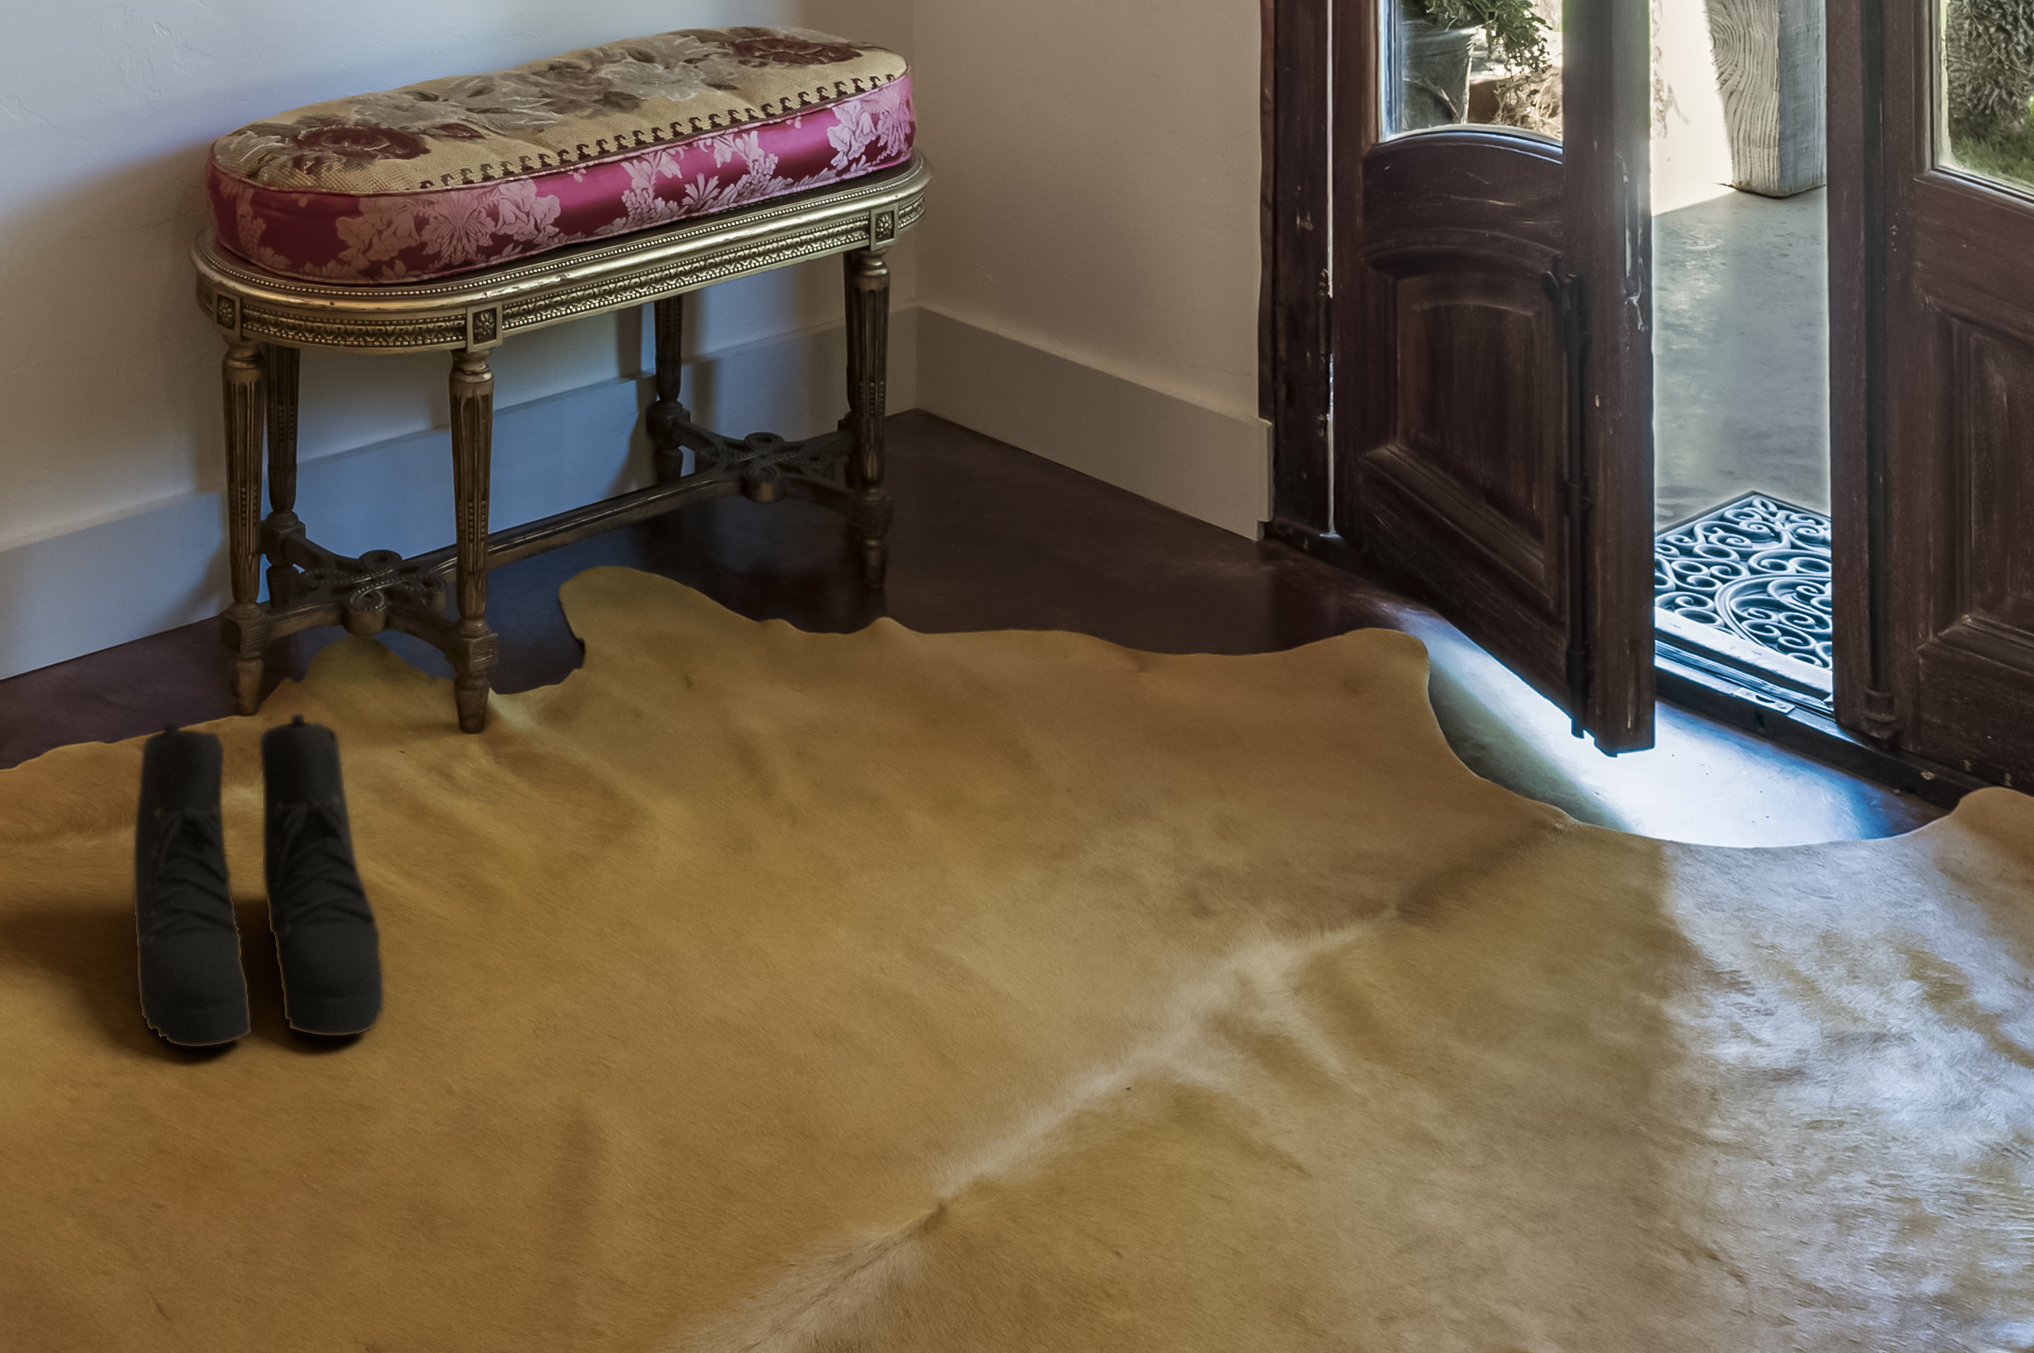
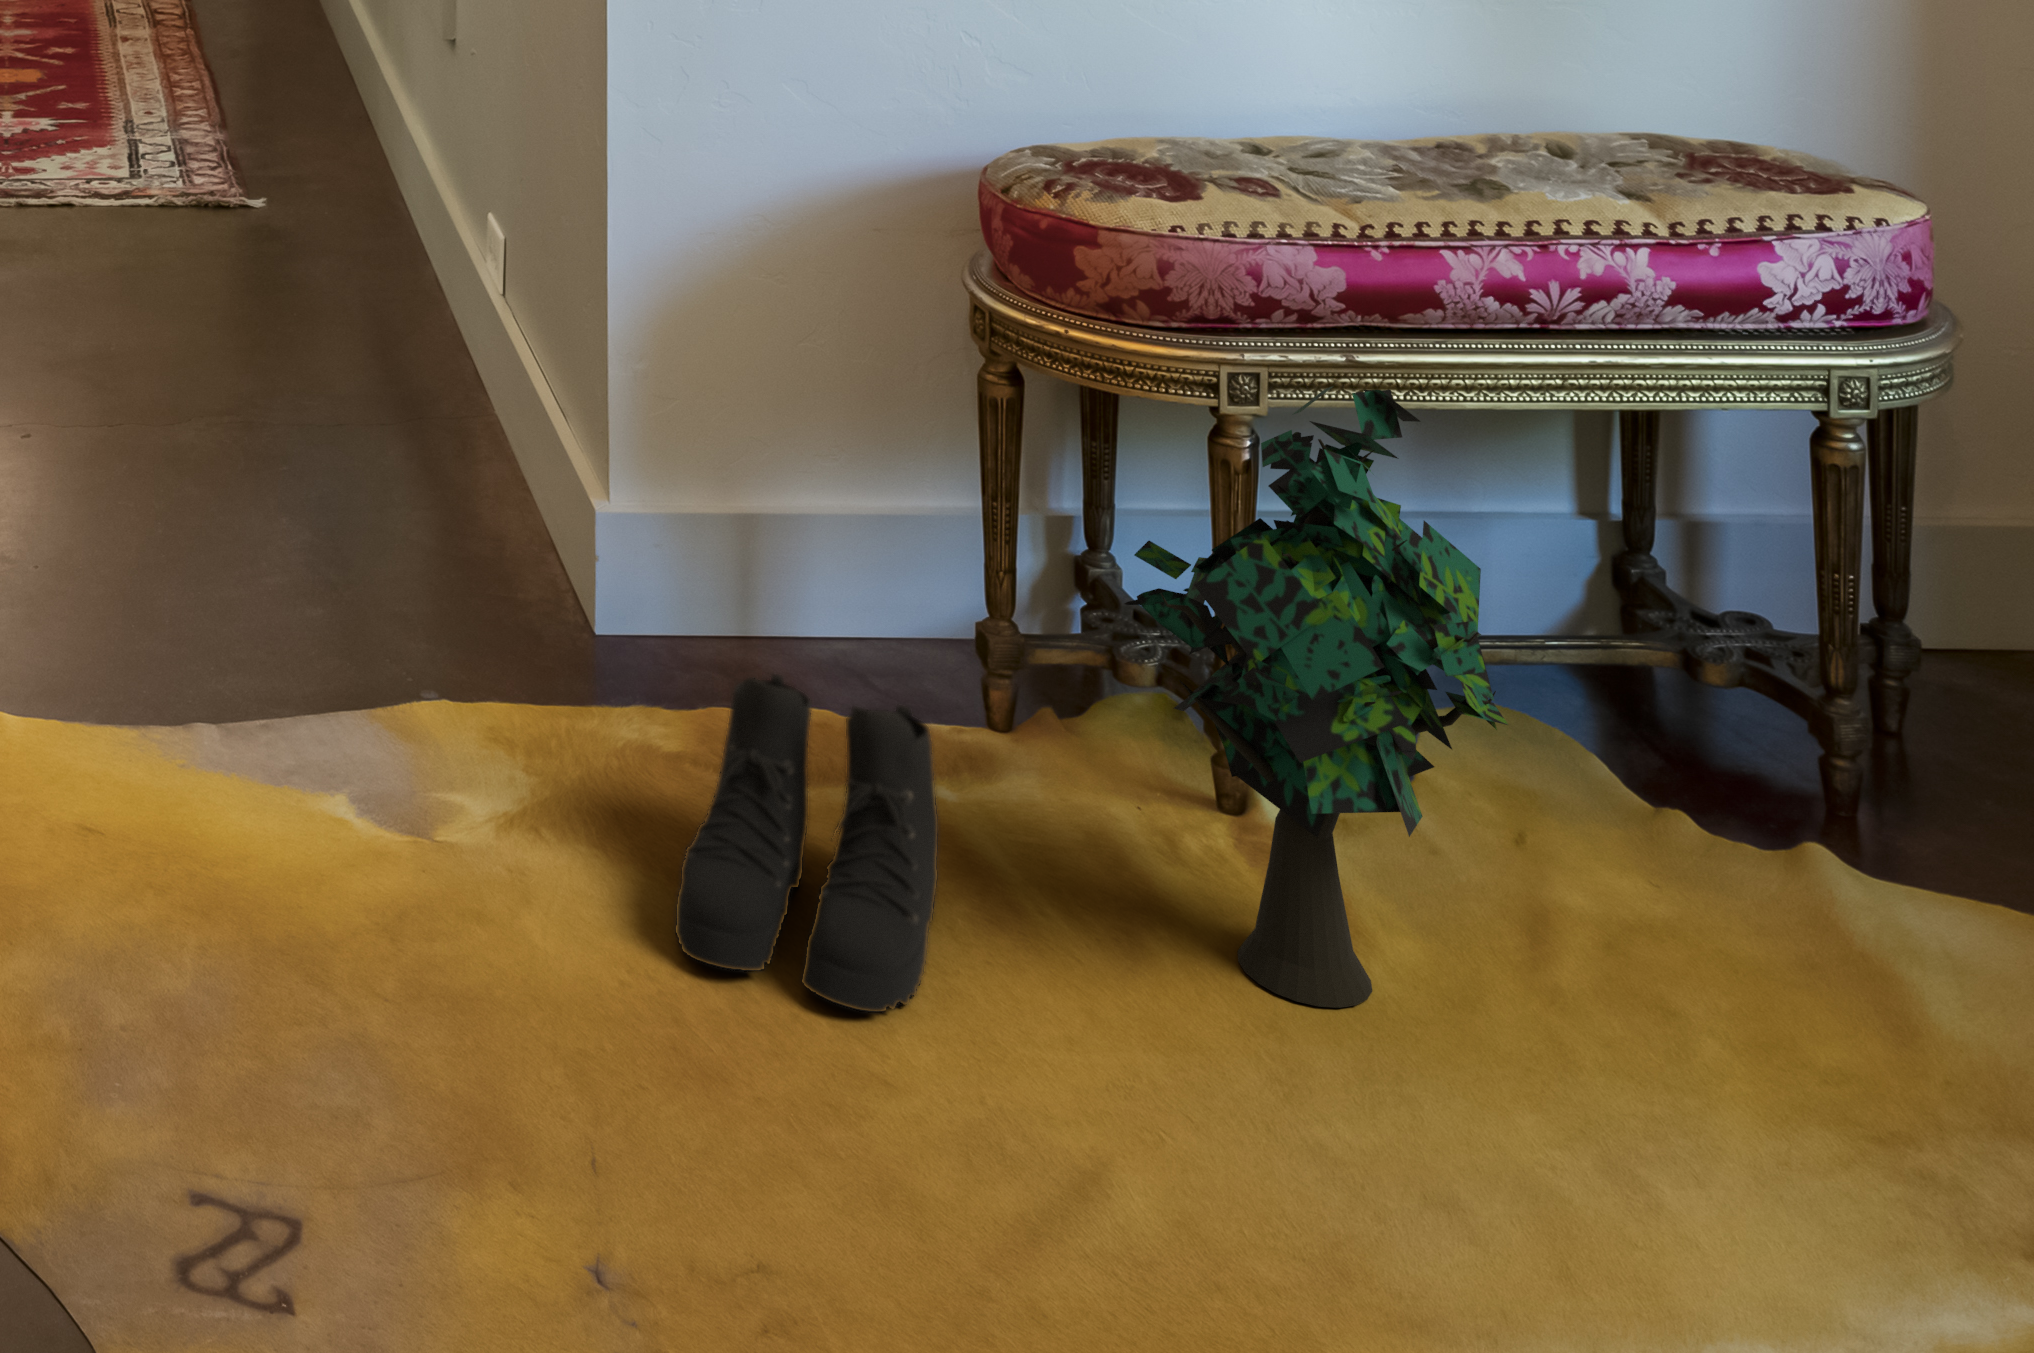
decorative plant: none [478,289,795,876] -> present [1125,386,1508,1008]

